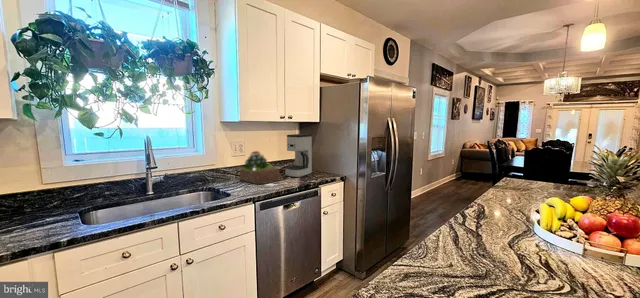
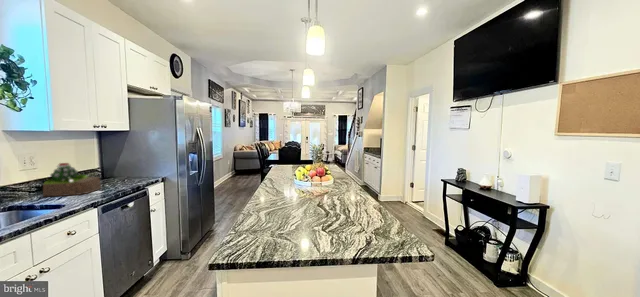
coffee maker: present [285,134,312,177] -> none [98,143,128,185]

